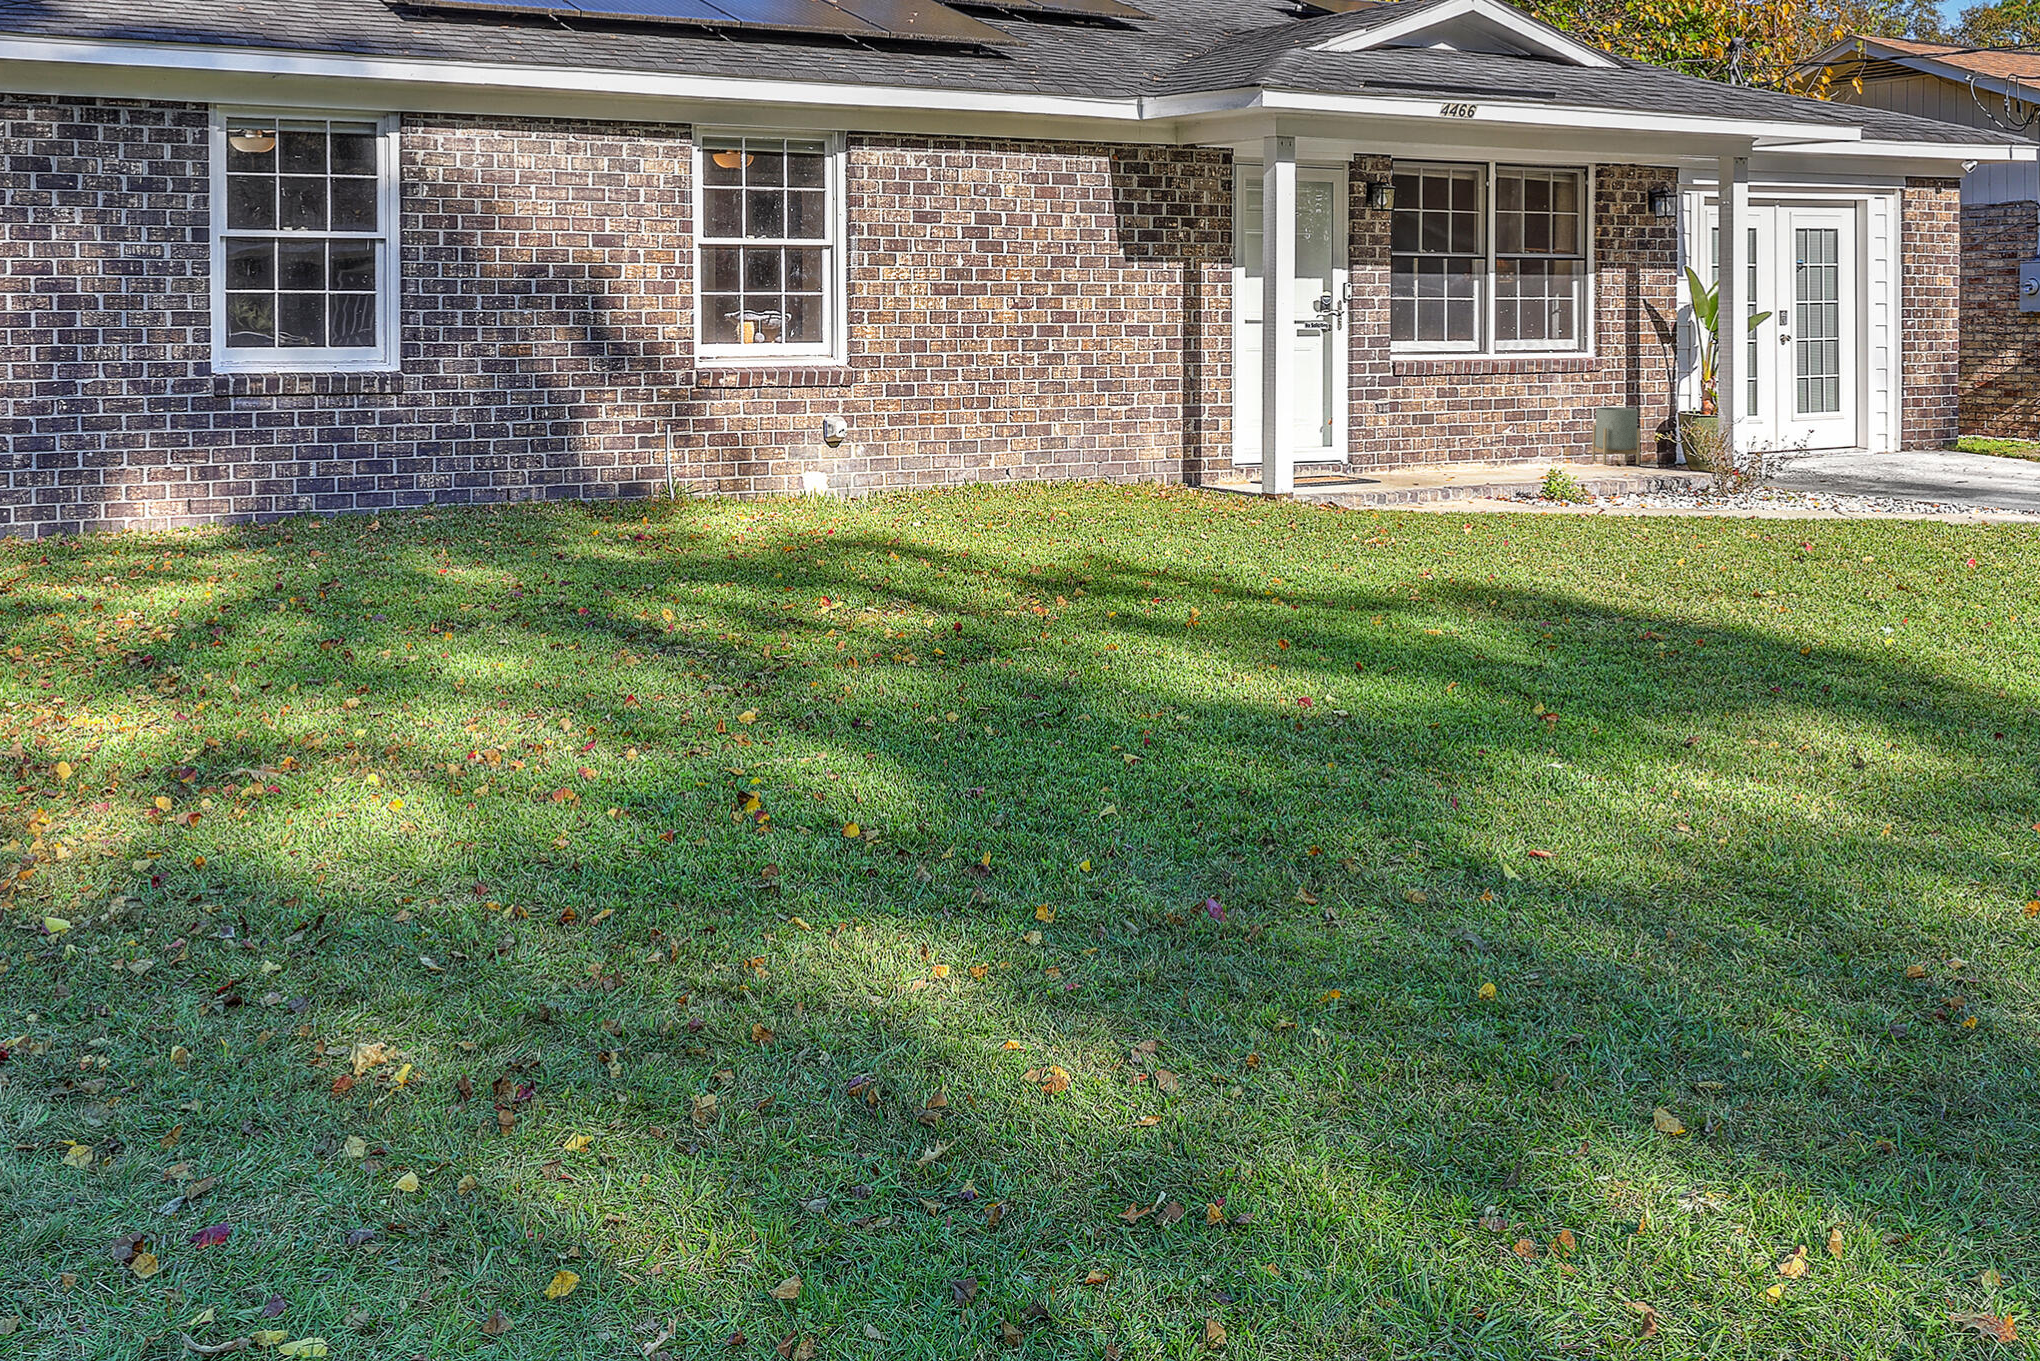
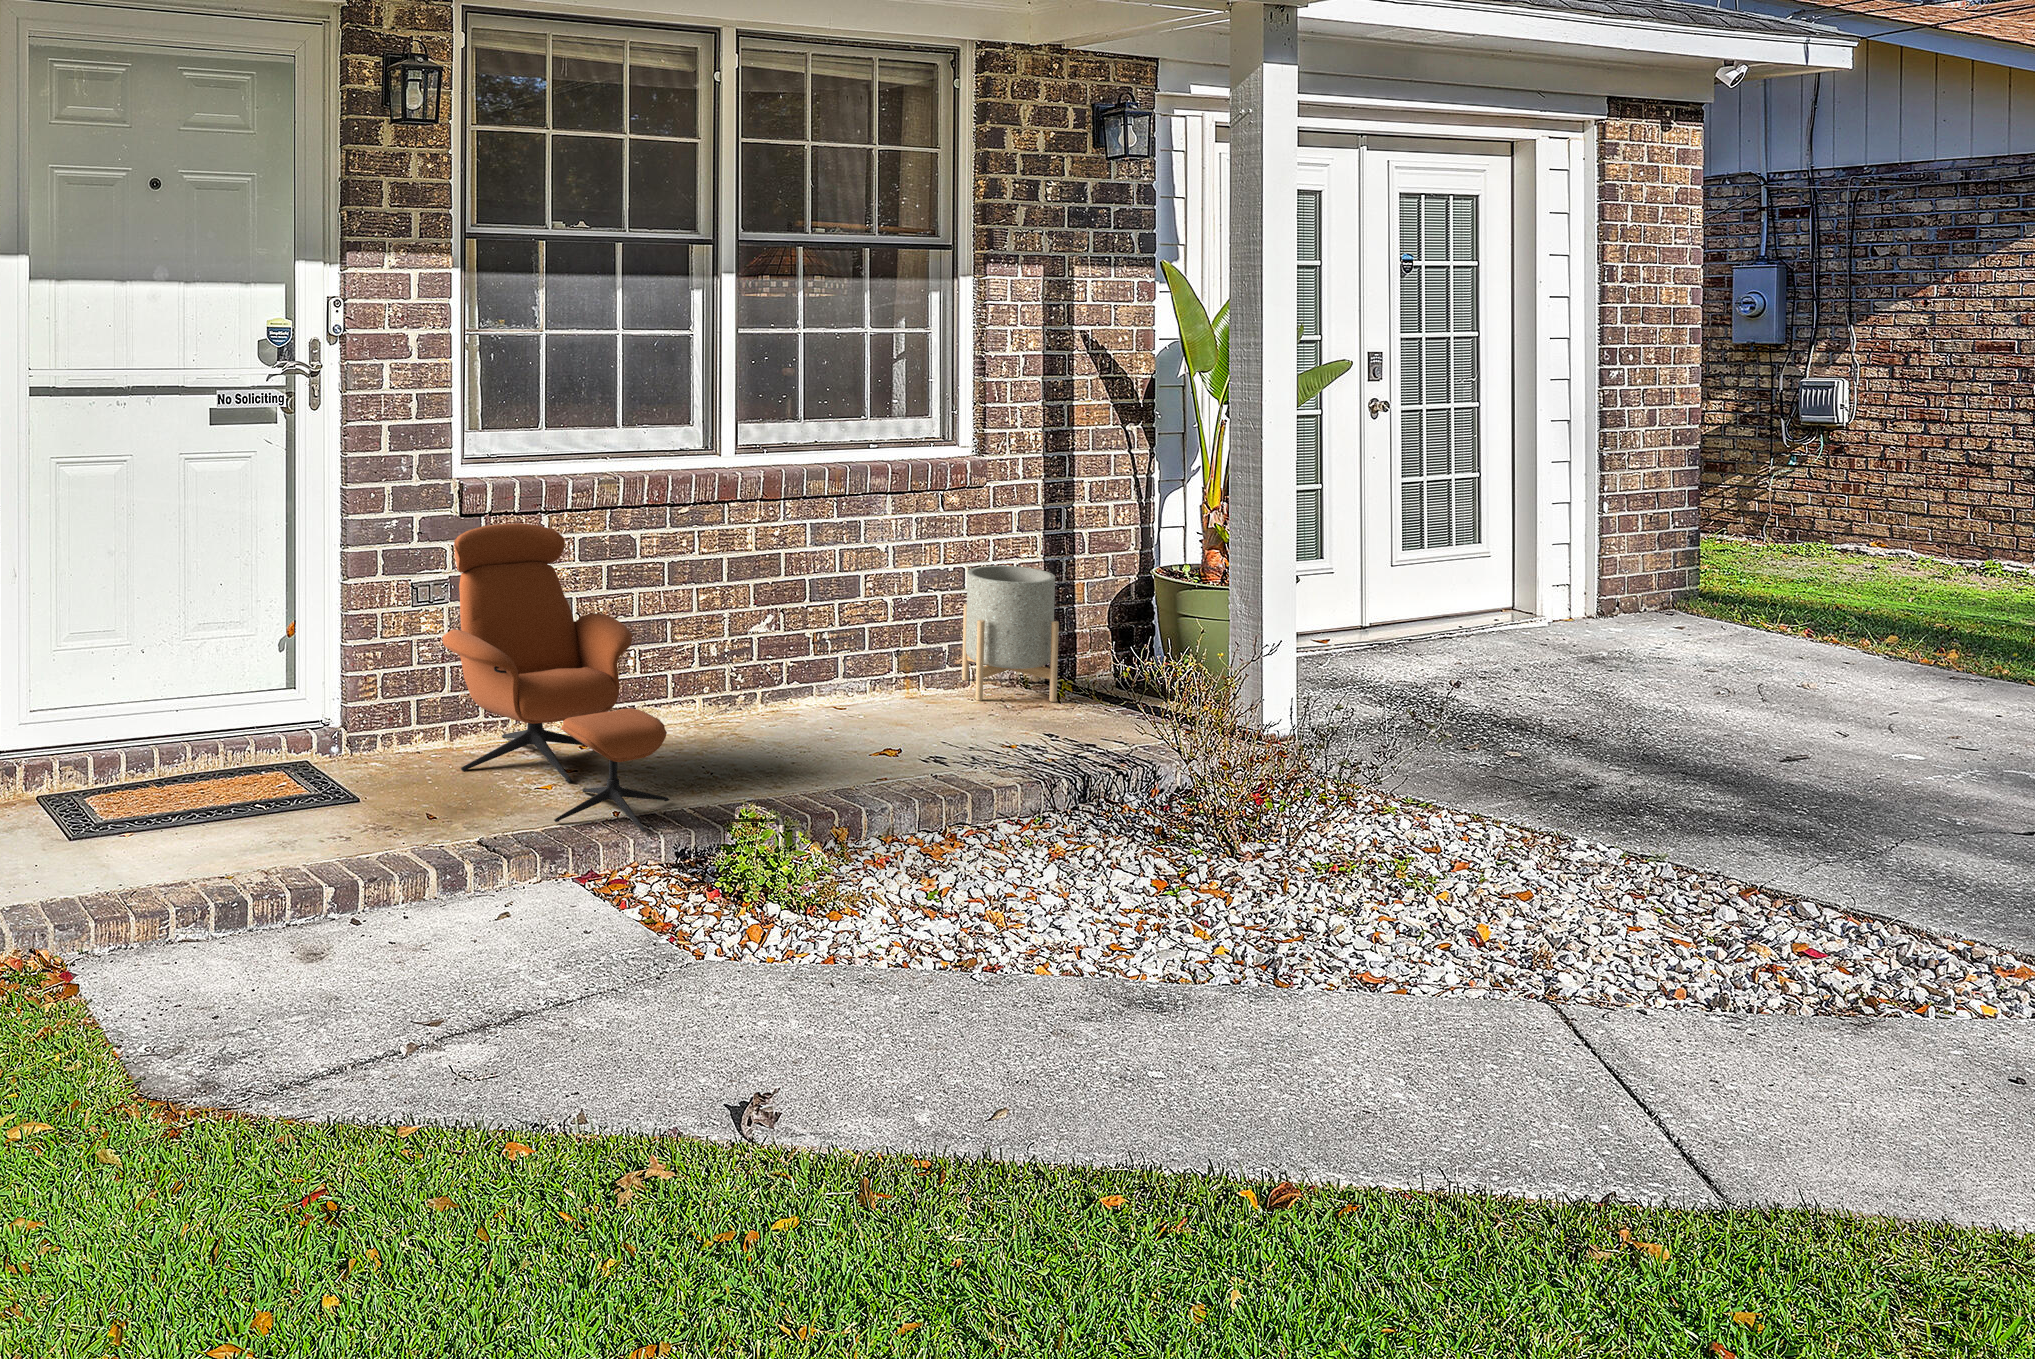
lounge chair: none [1398,379,1508,483] -> present [442,523,669,832]

